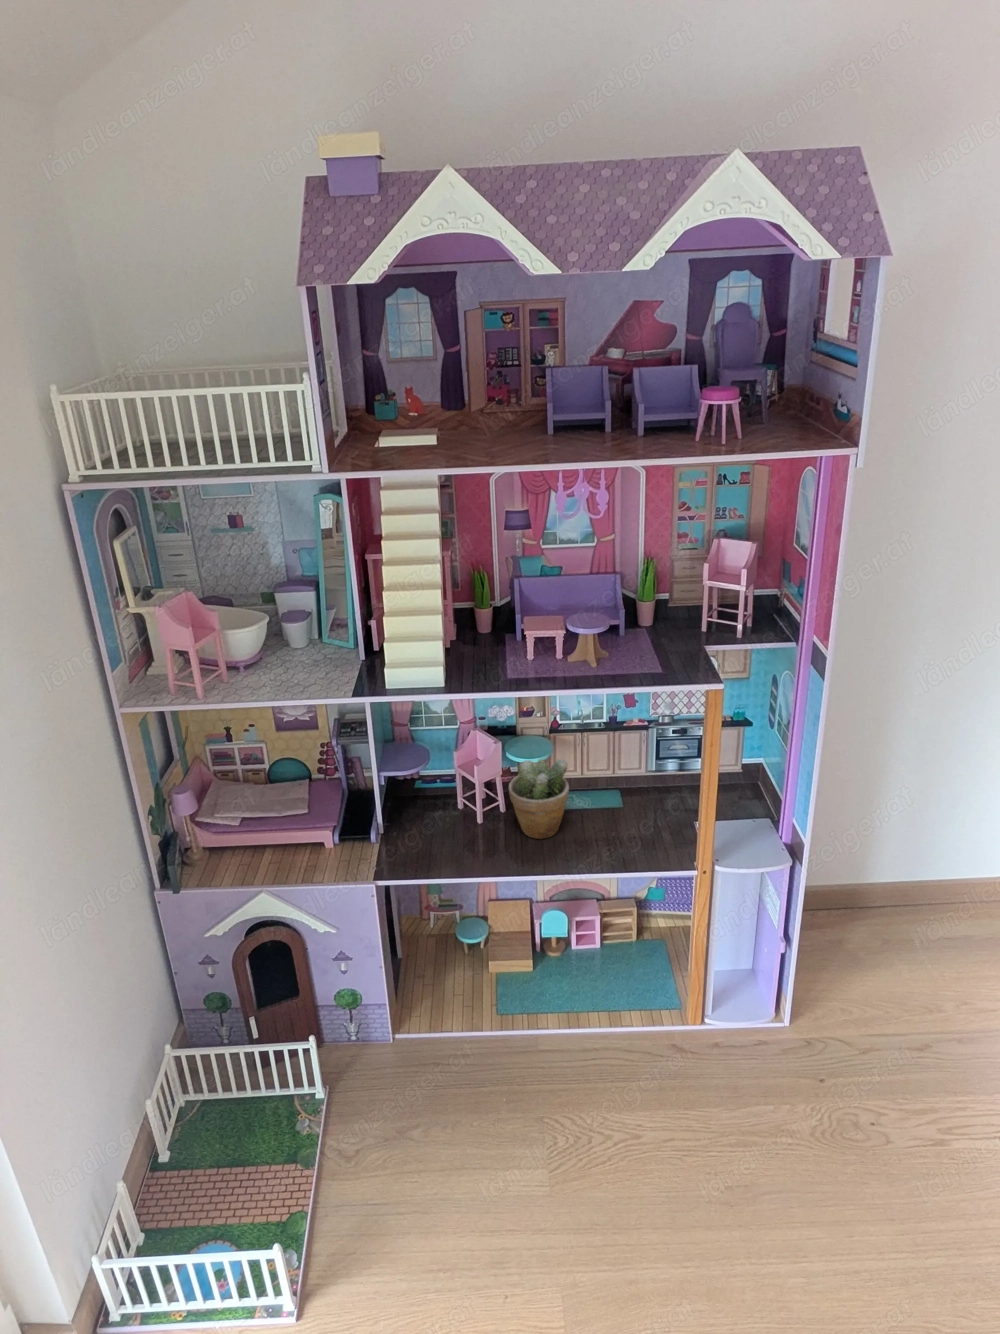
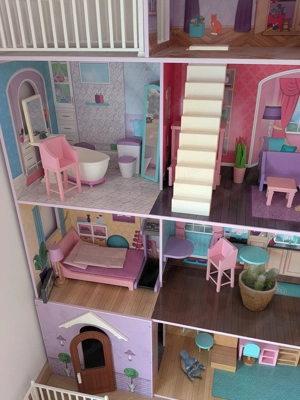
plush toy: none [430,946,479,991] -> present [180,350,205,381]

